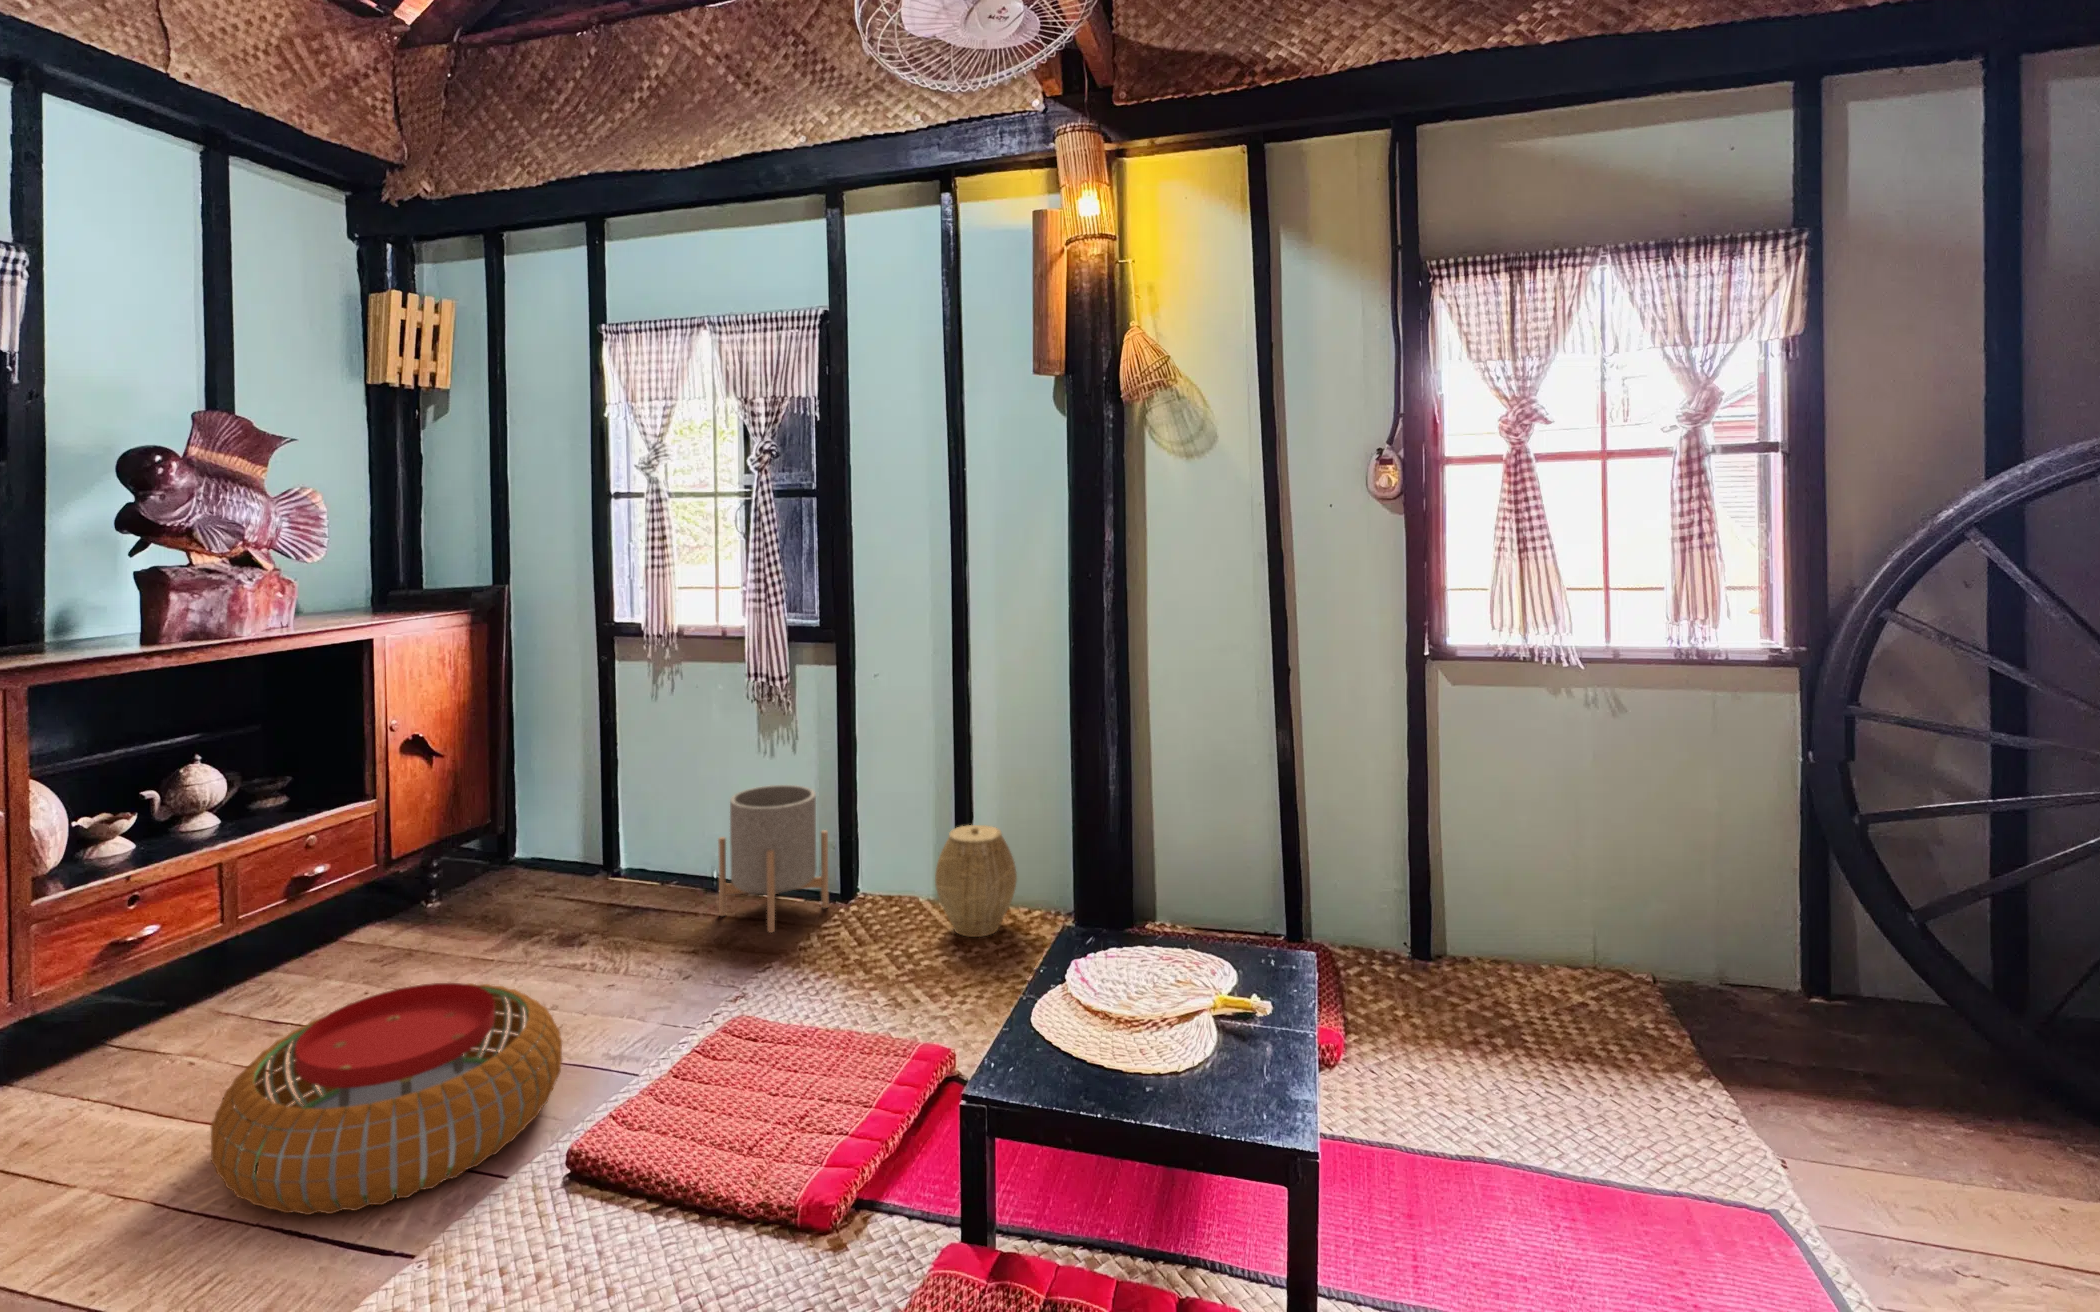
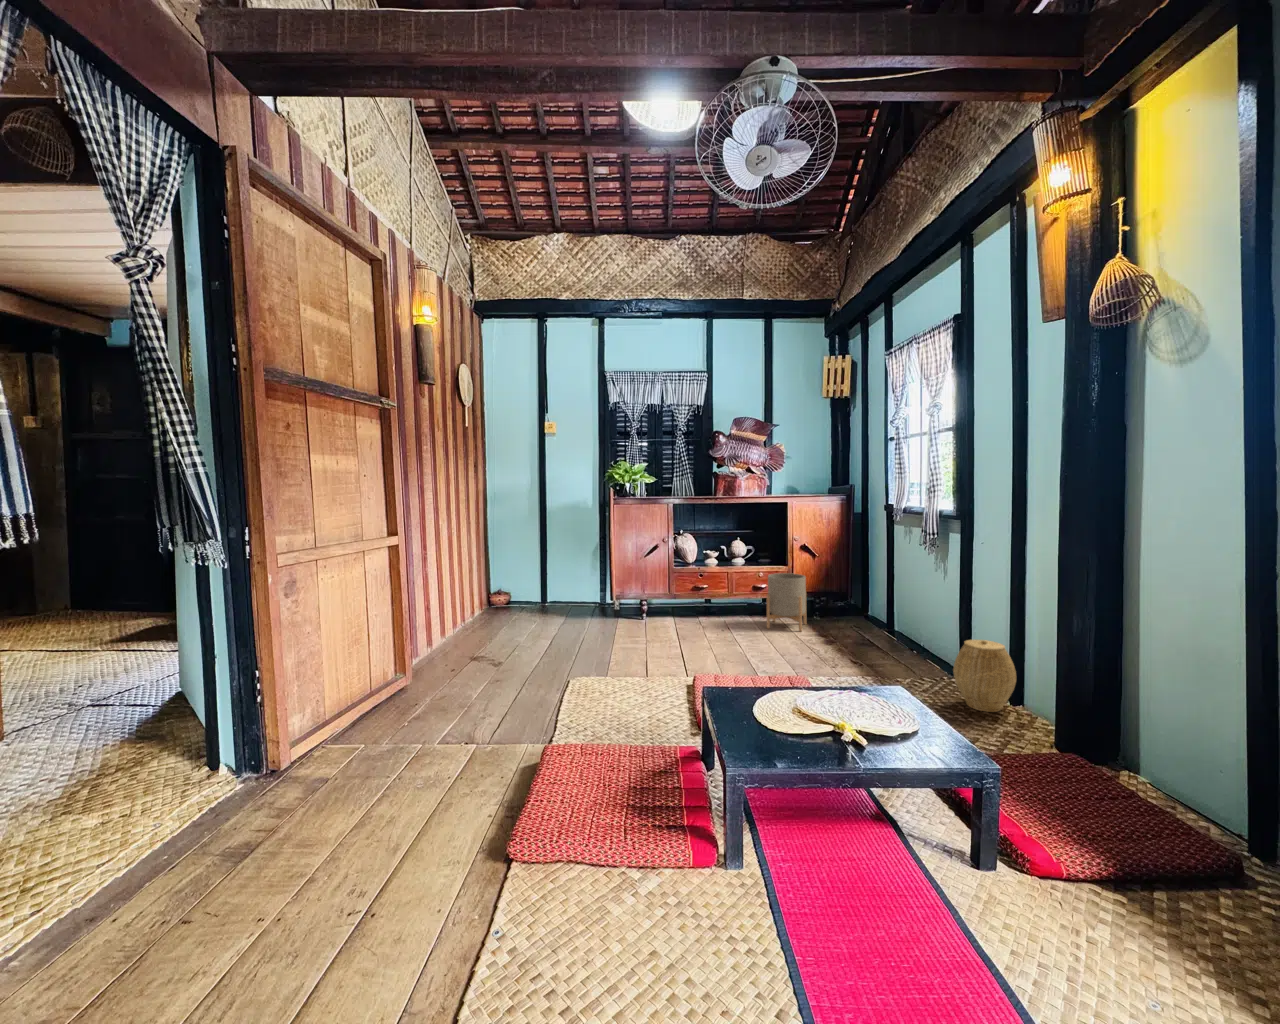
planter: present [718,785,828,933] -> present [766,573,806,631]
pouf: present [211,983,562,1215] -> none [644,612,745,667]

